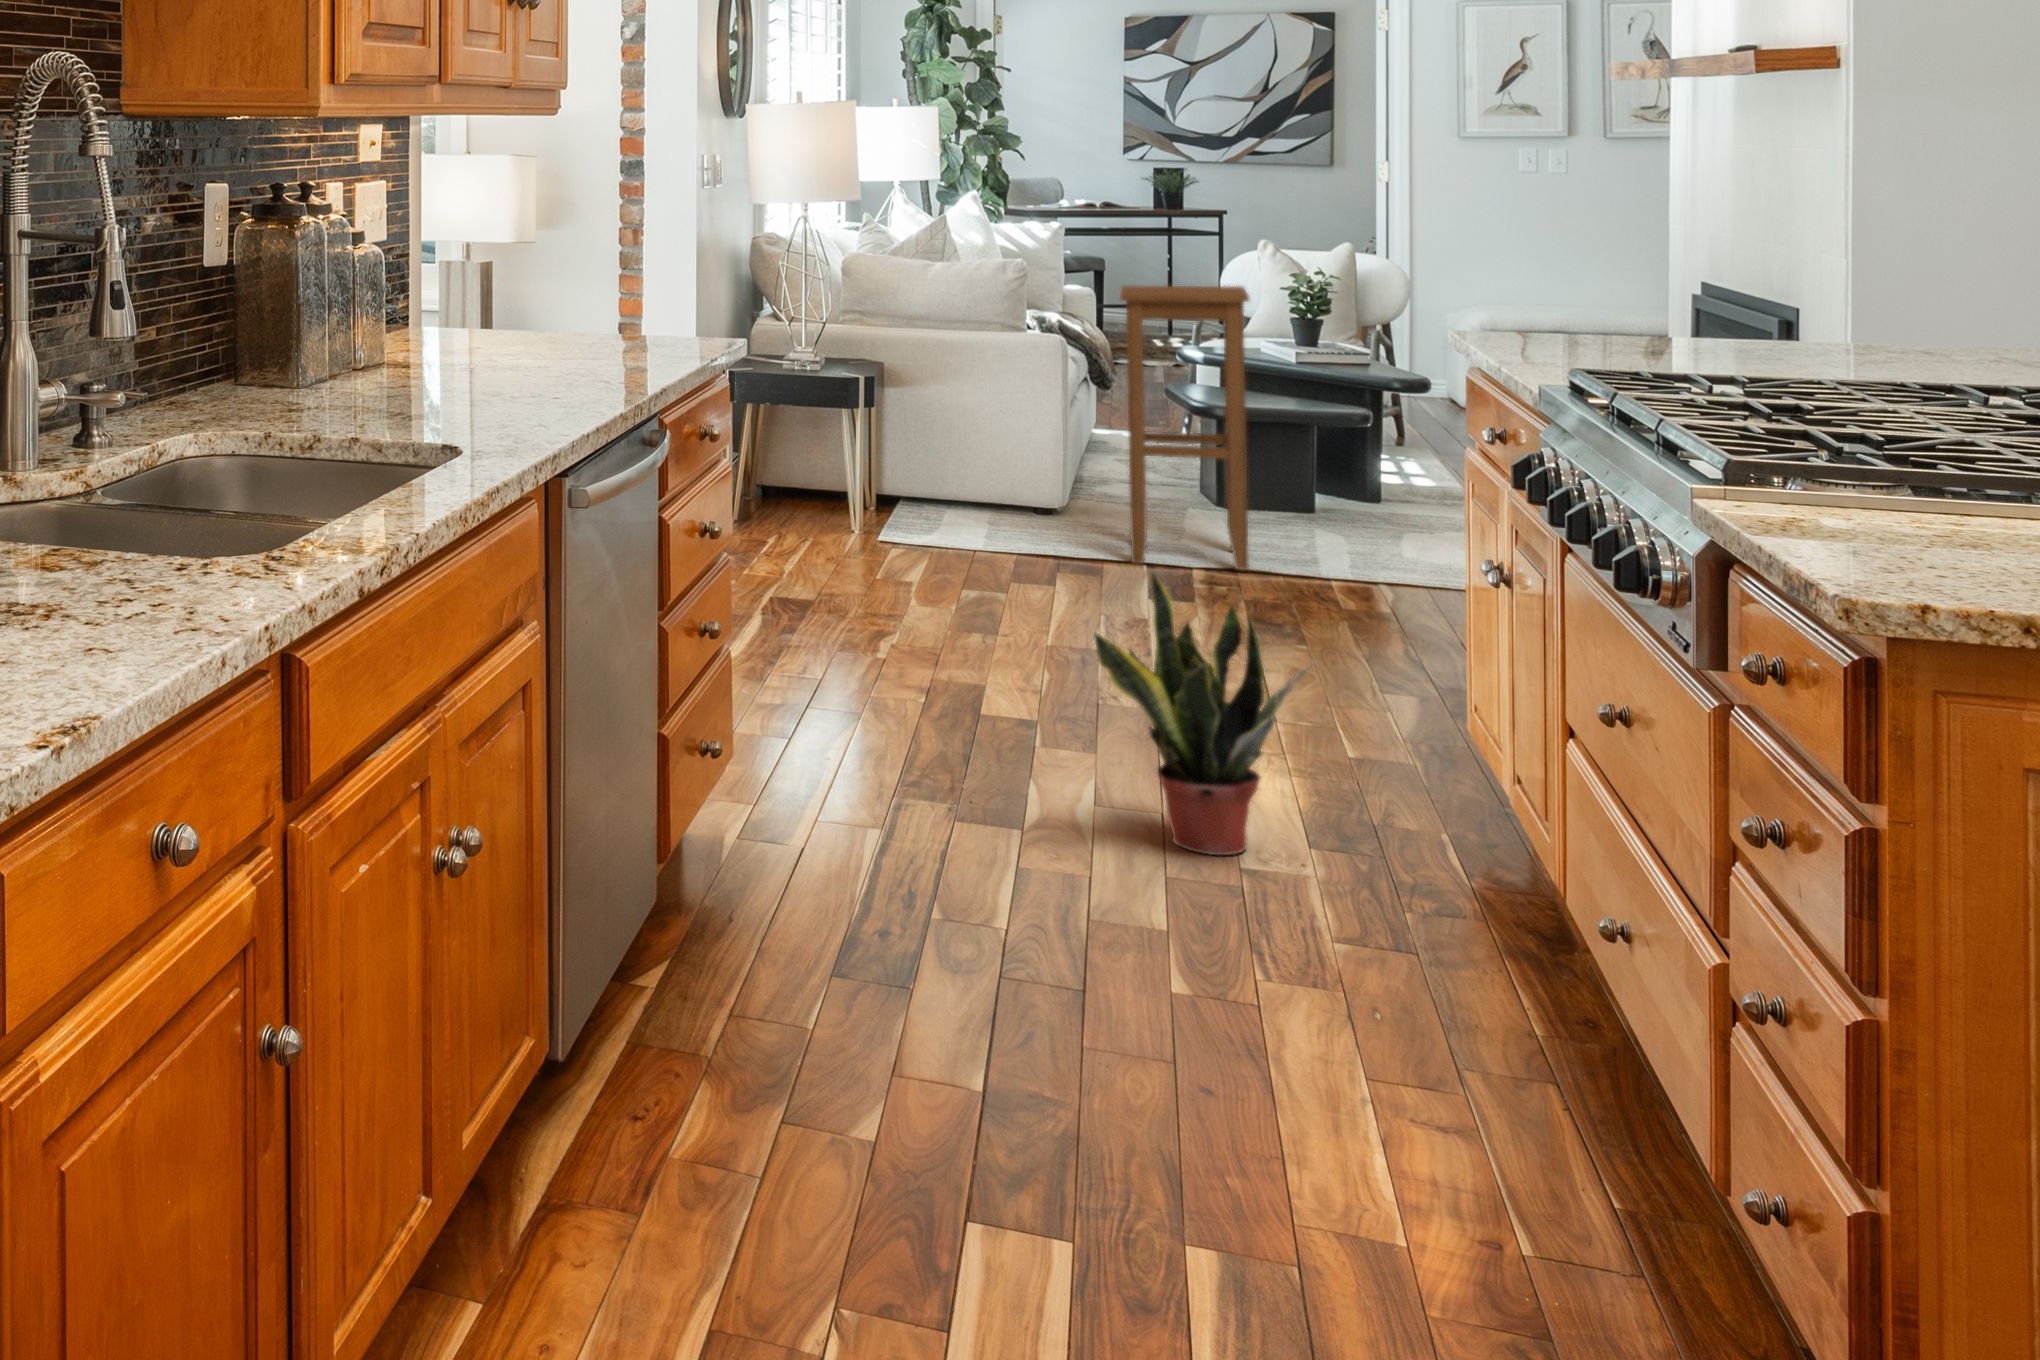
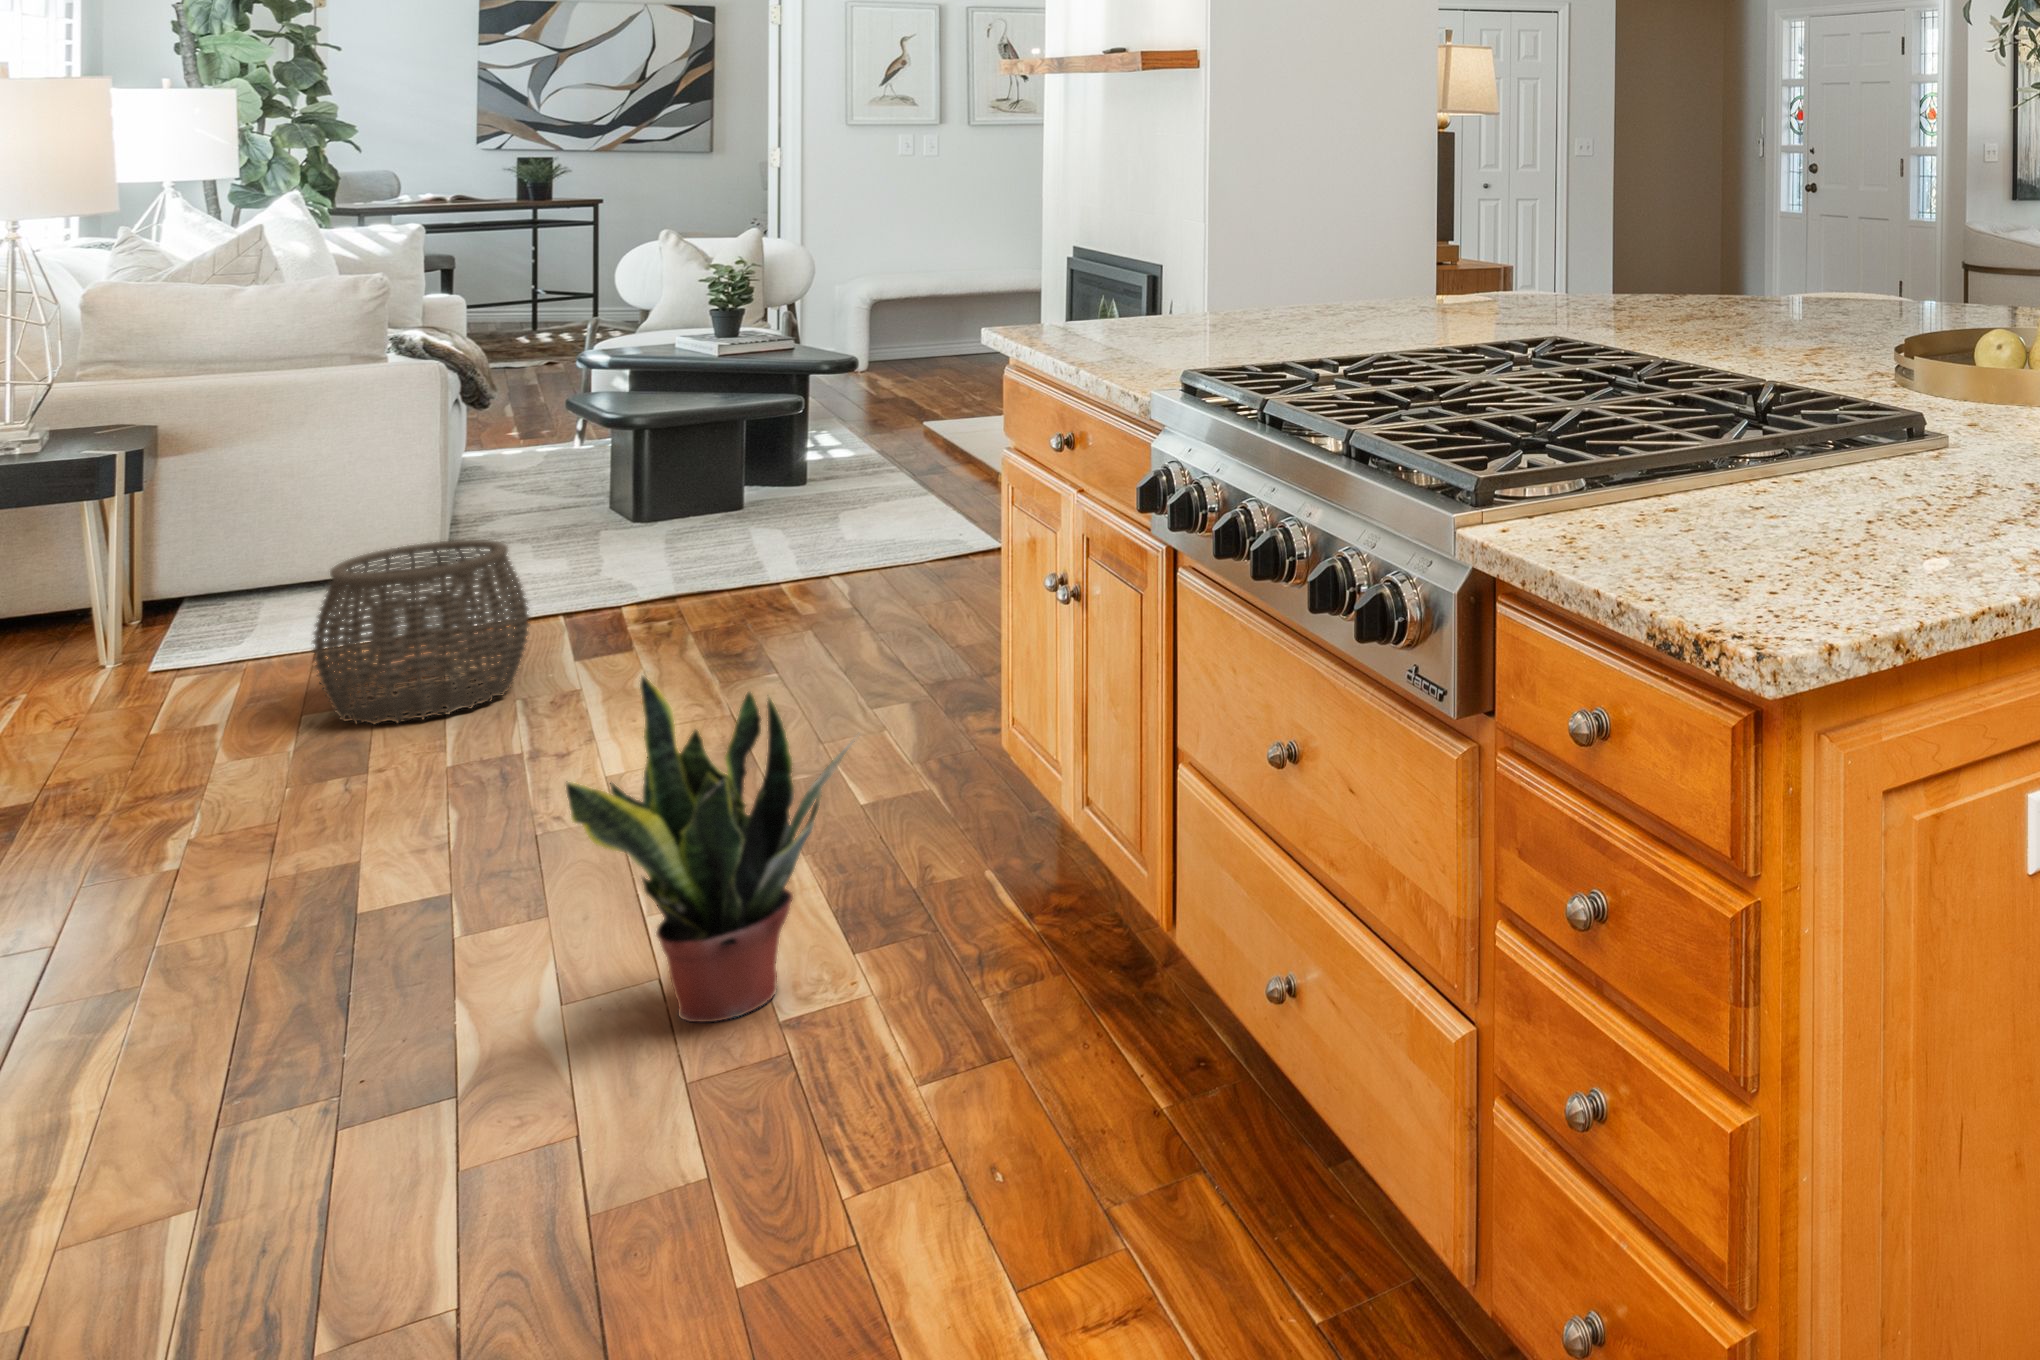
stool: present [1120,286,1250,570] -> none [523,285,693,623]
woven basket: none [966,474,1112,610] -> present [312,540,530,724]

